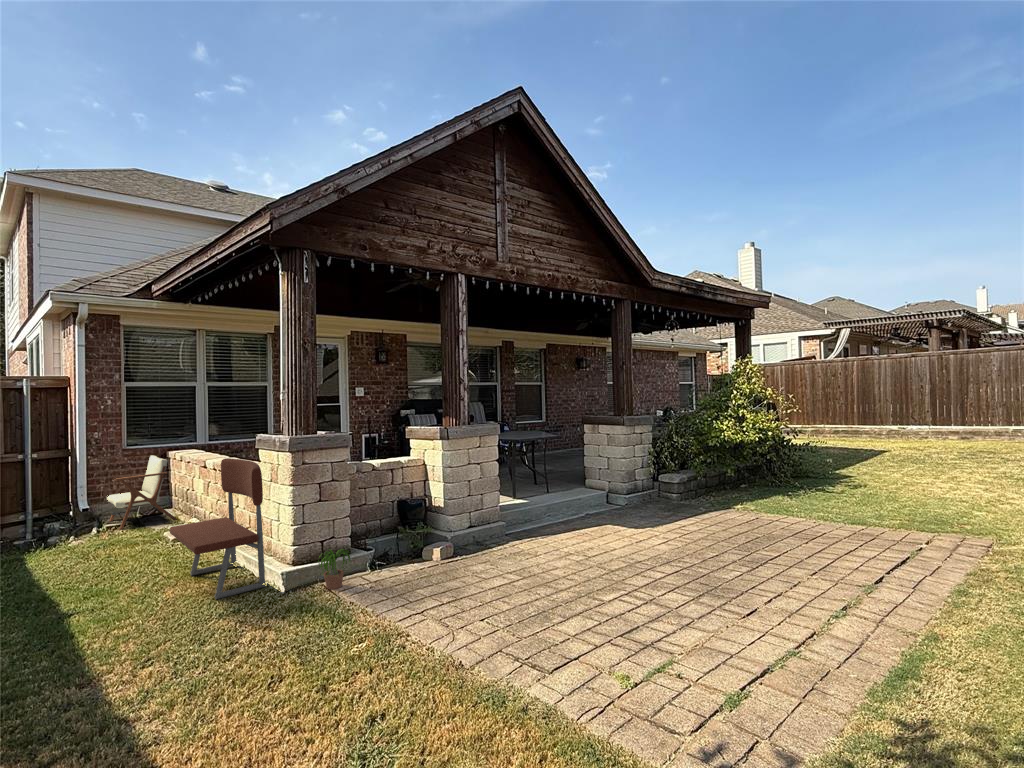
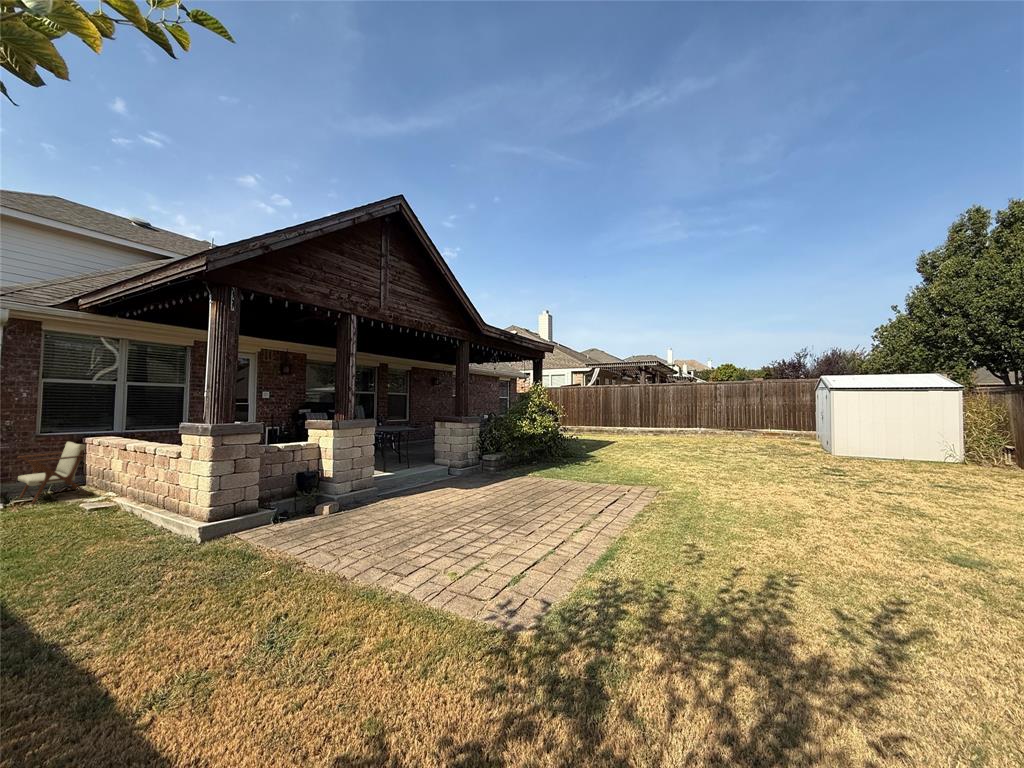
bench: present [170,458,266,599] -> none [93,442,185,551]
potted plant: present [318,549,350,589] -> none [229,508,262,538]

